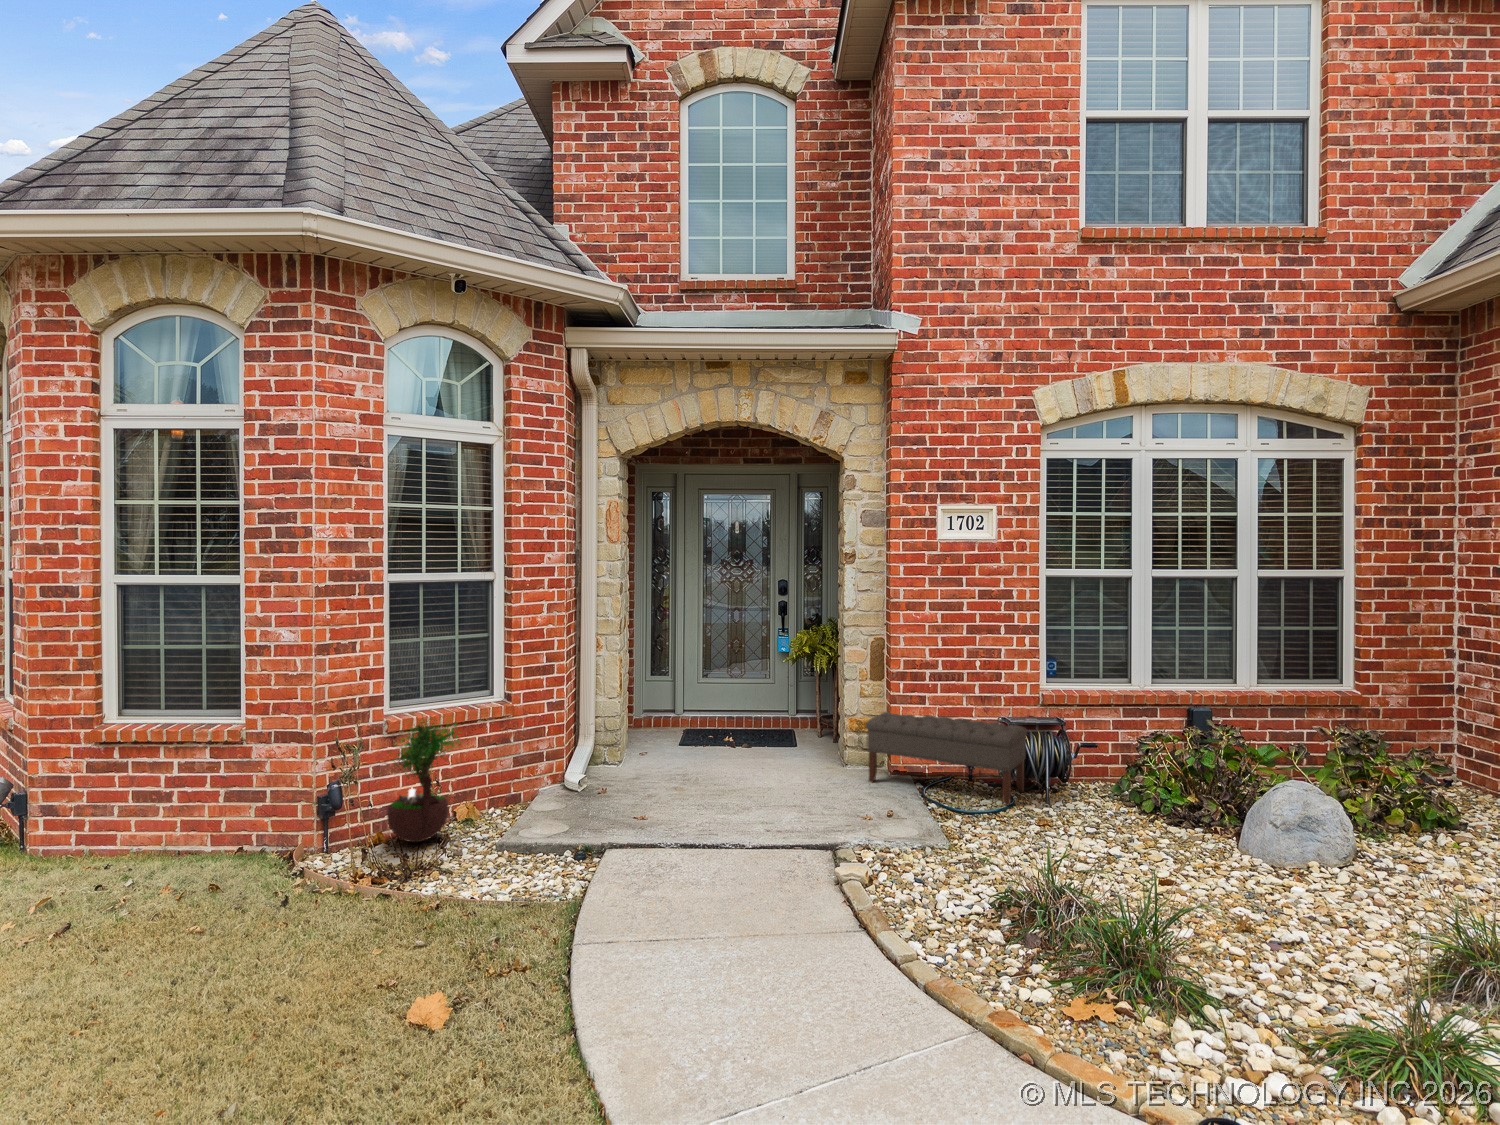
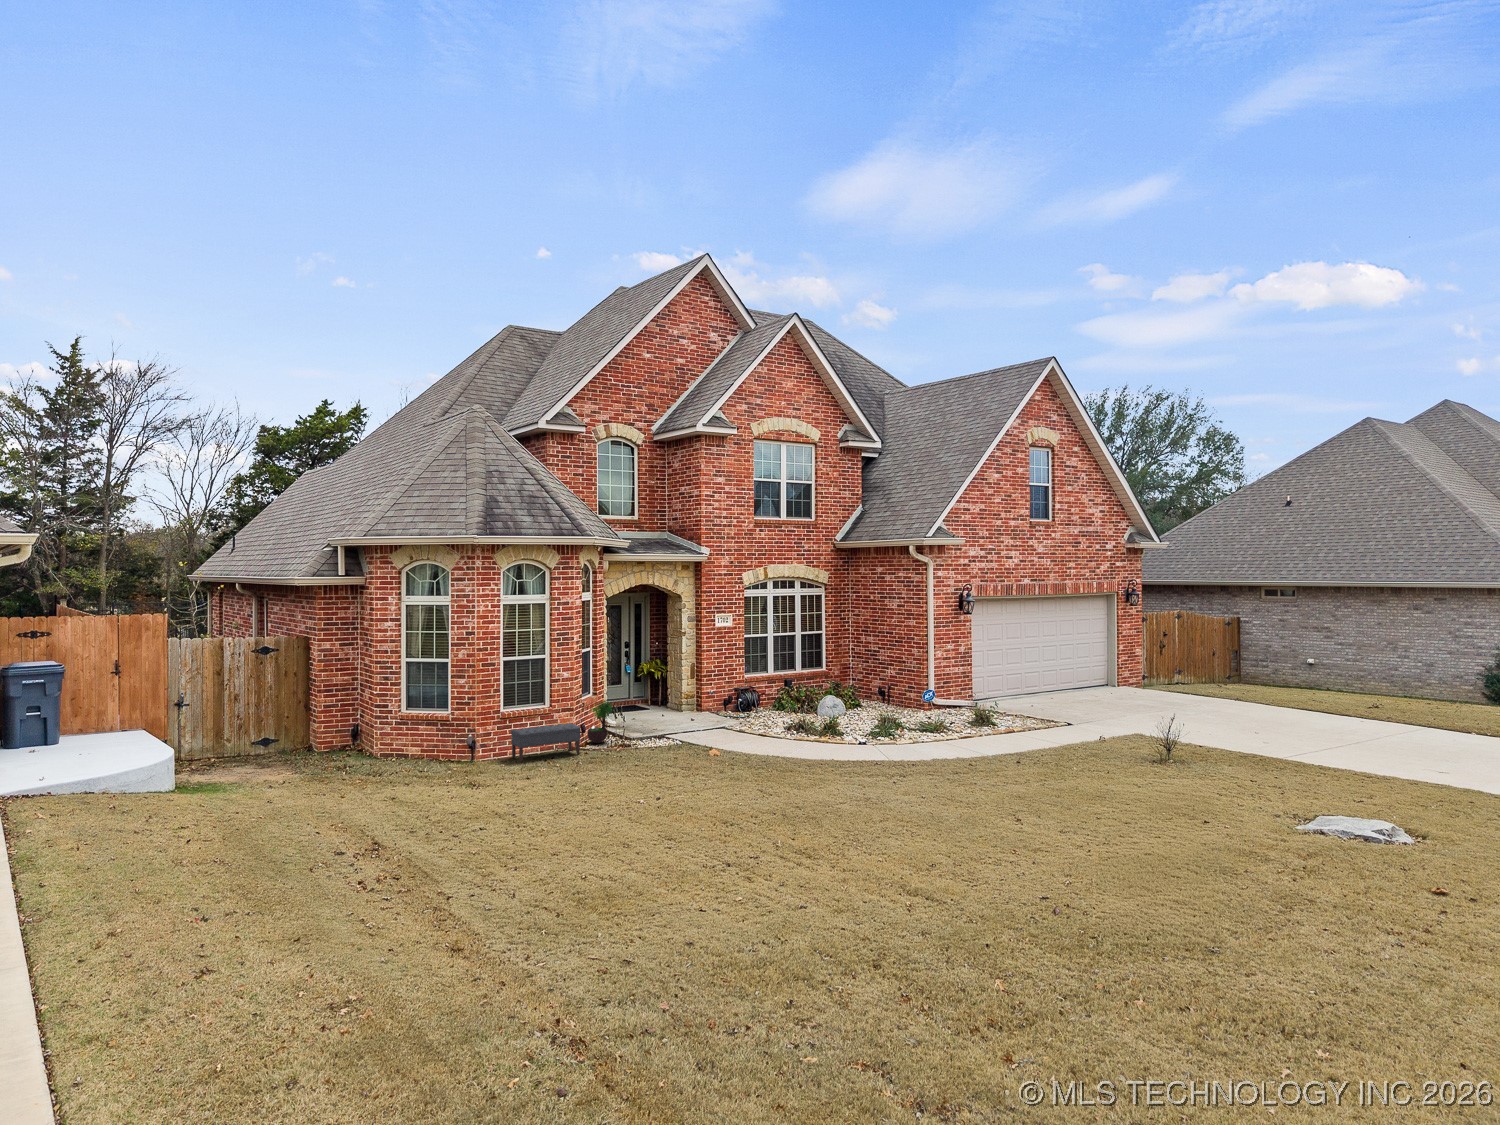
bench: present [866,712,1027,805] -> present [511,723,581,762]

